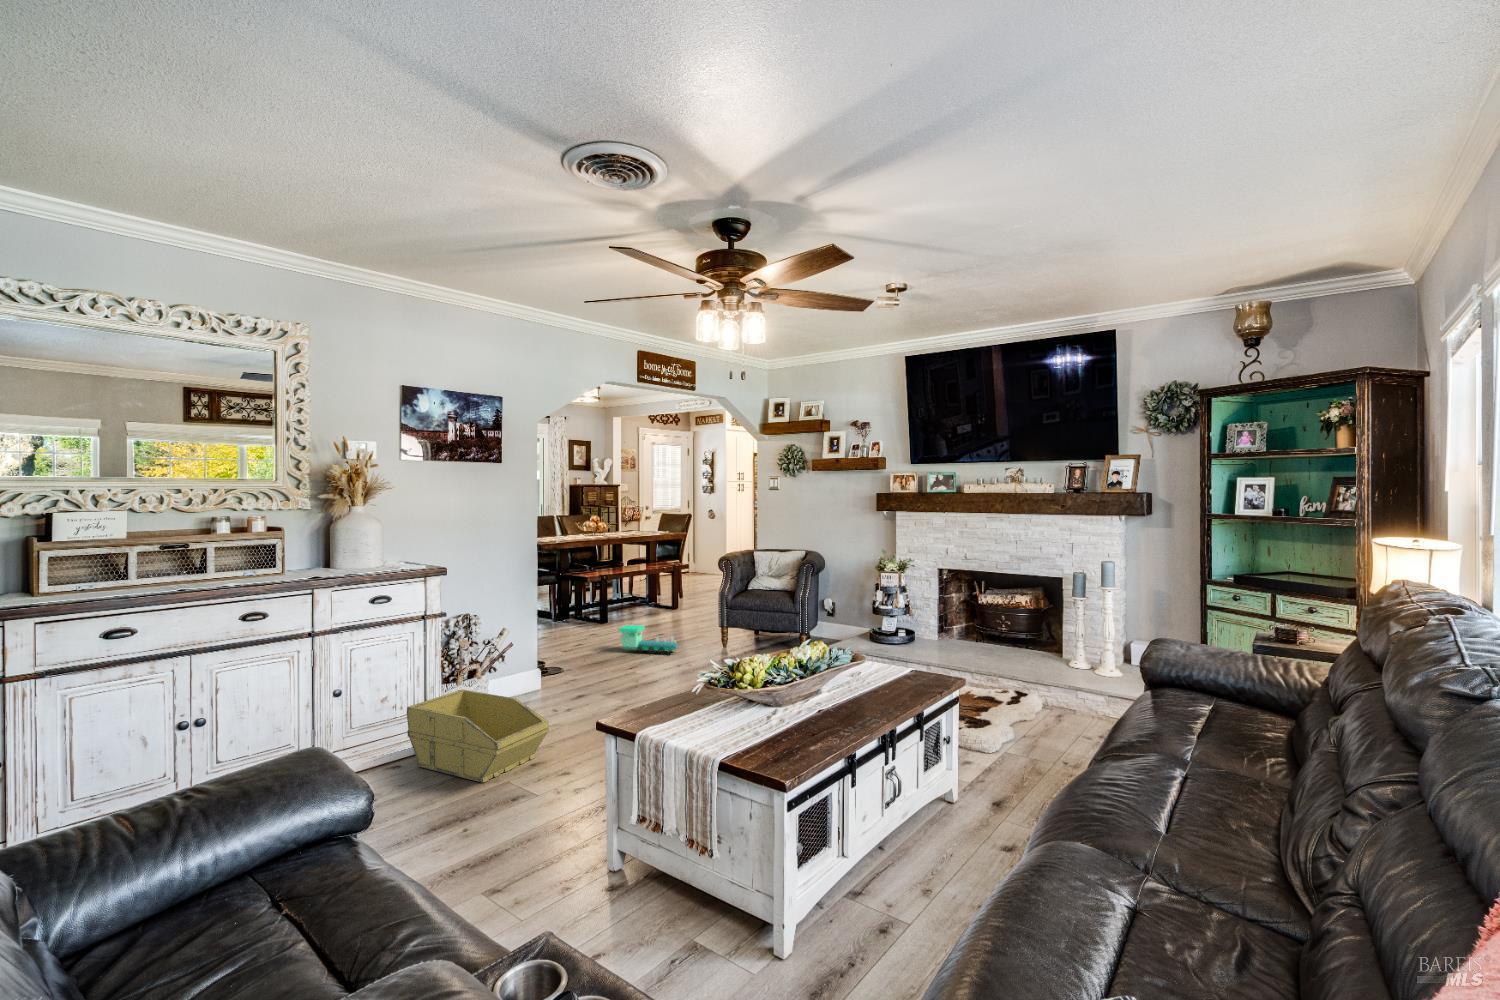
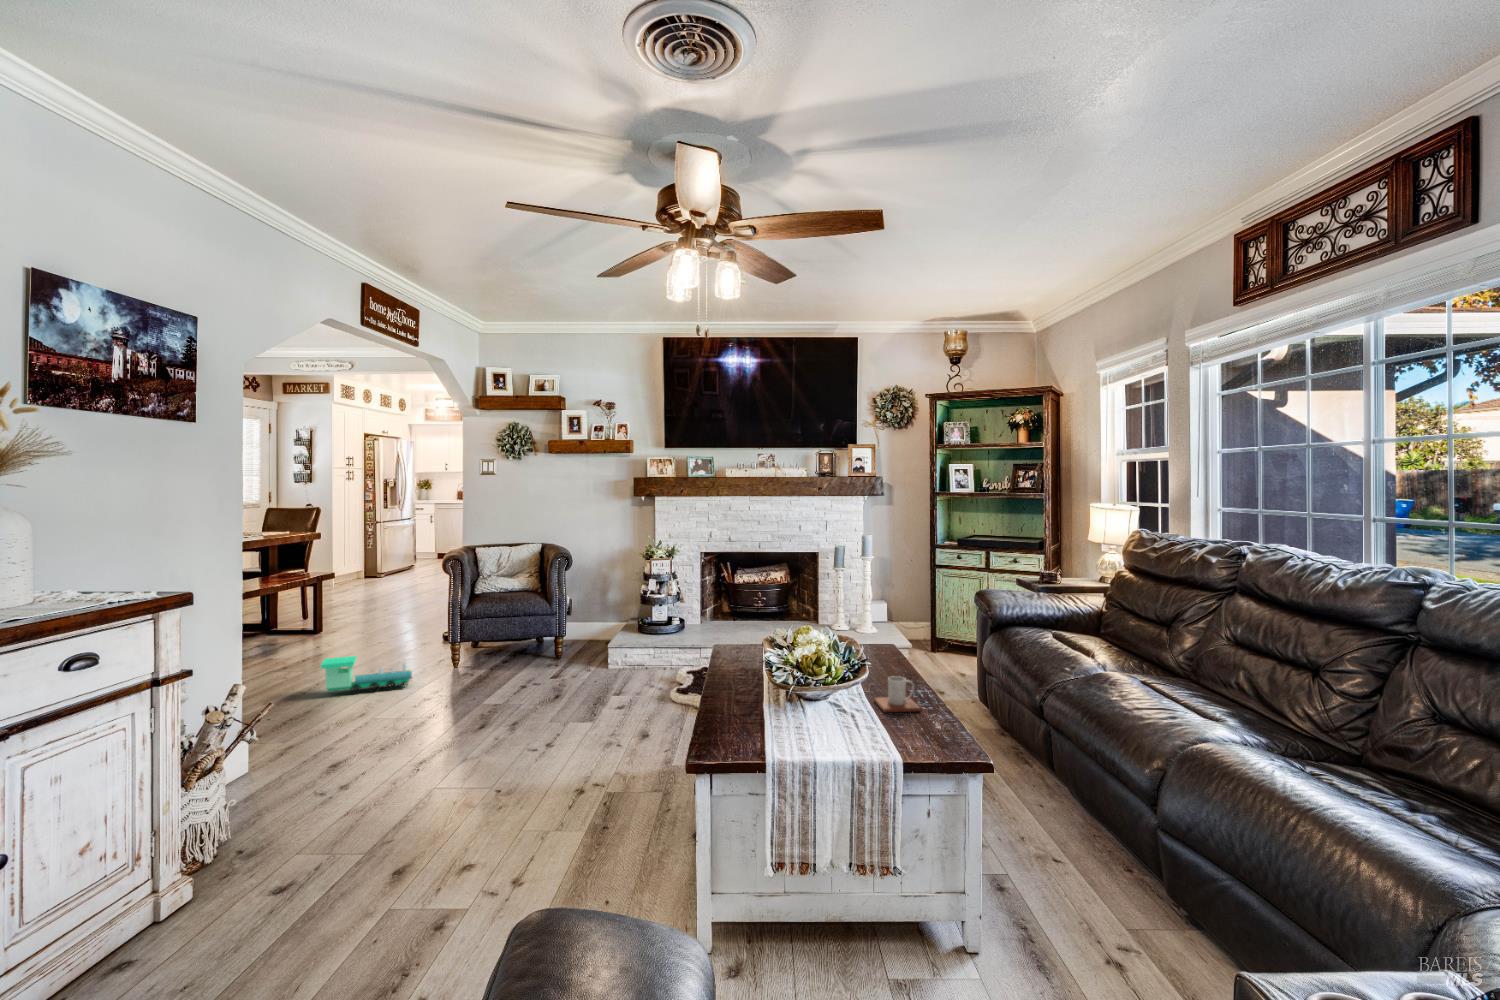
storage bin: present [407,689,549,783] -> none [156,780,423,940]
mug: none [798,695,844,732] -> present [874,676,921,712]

